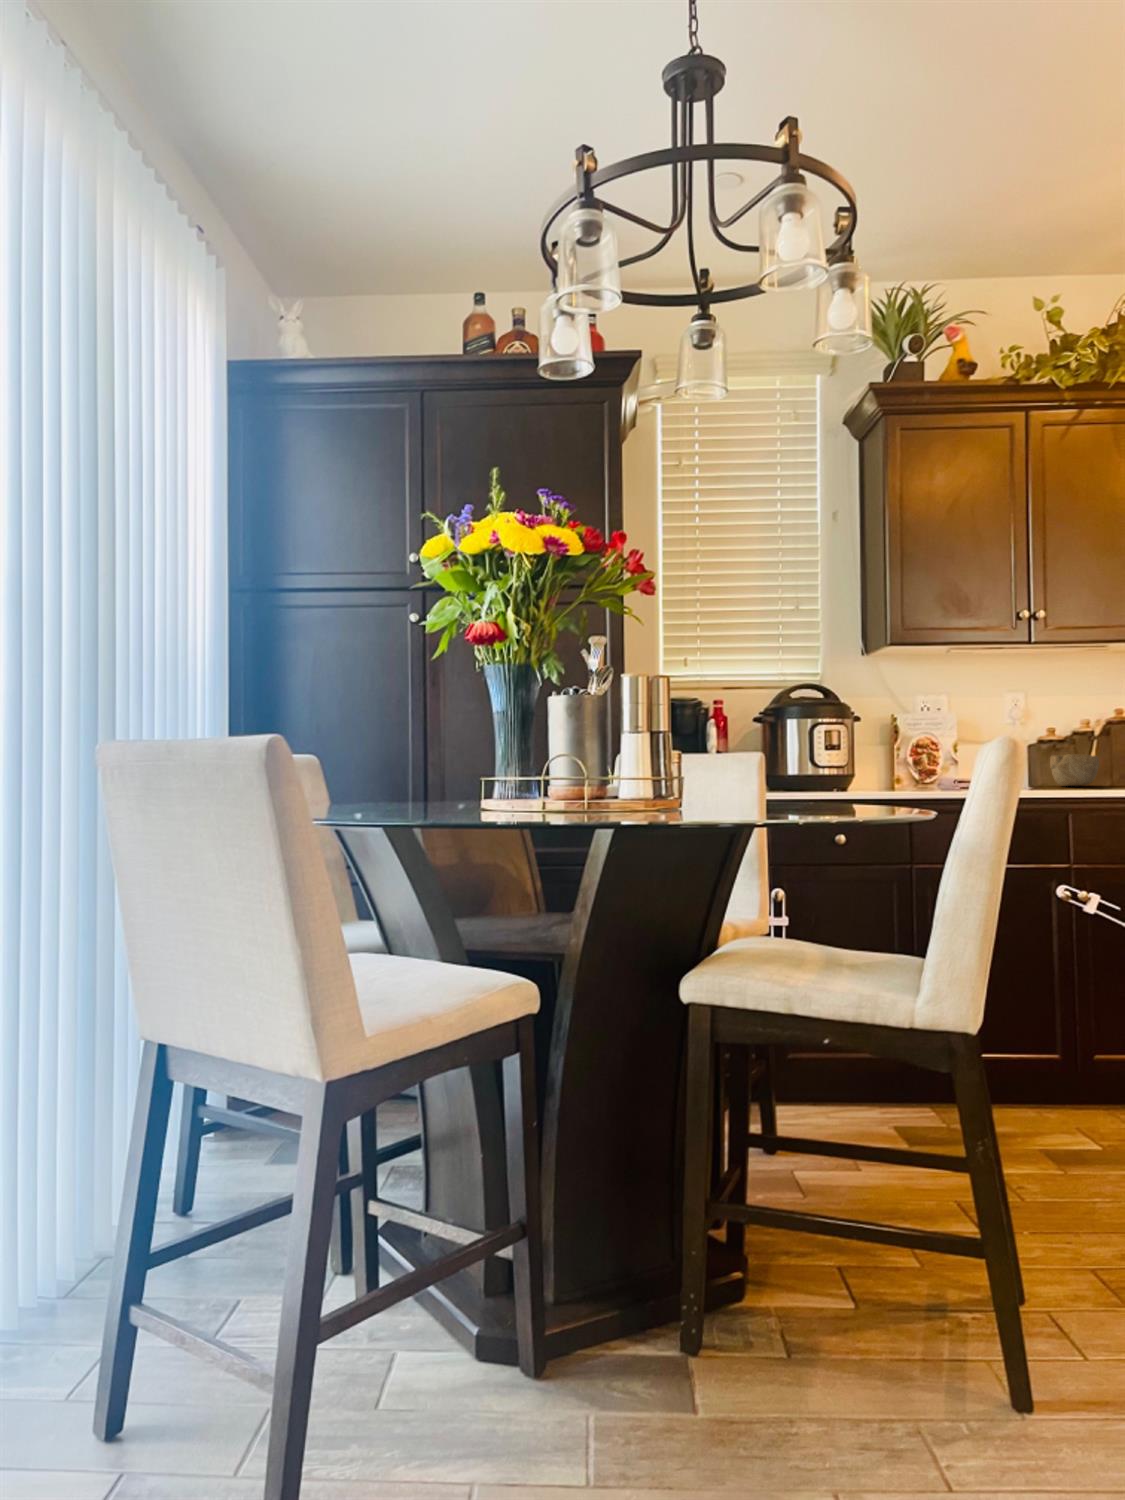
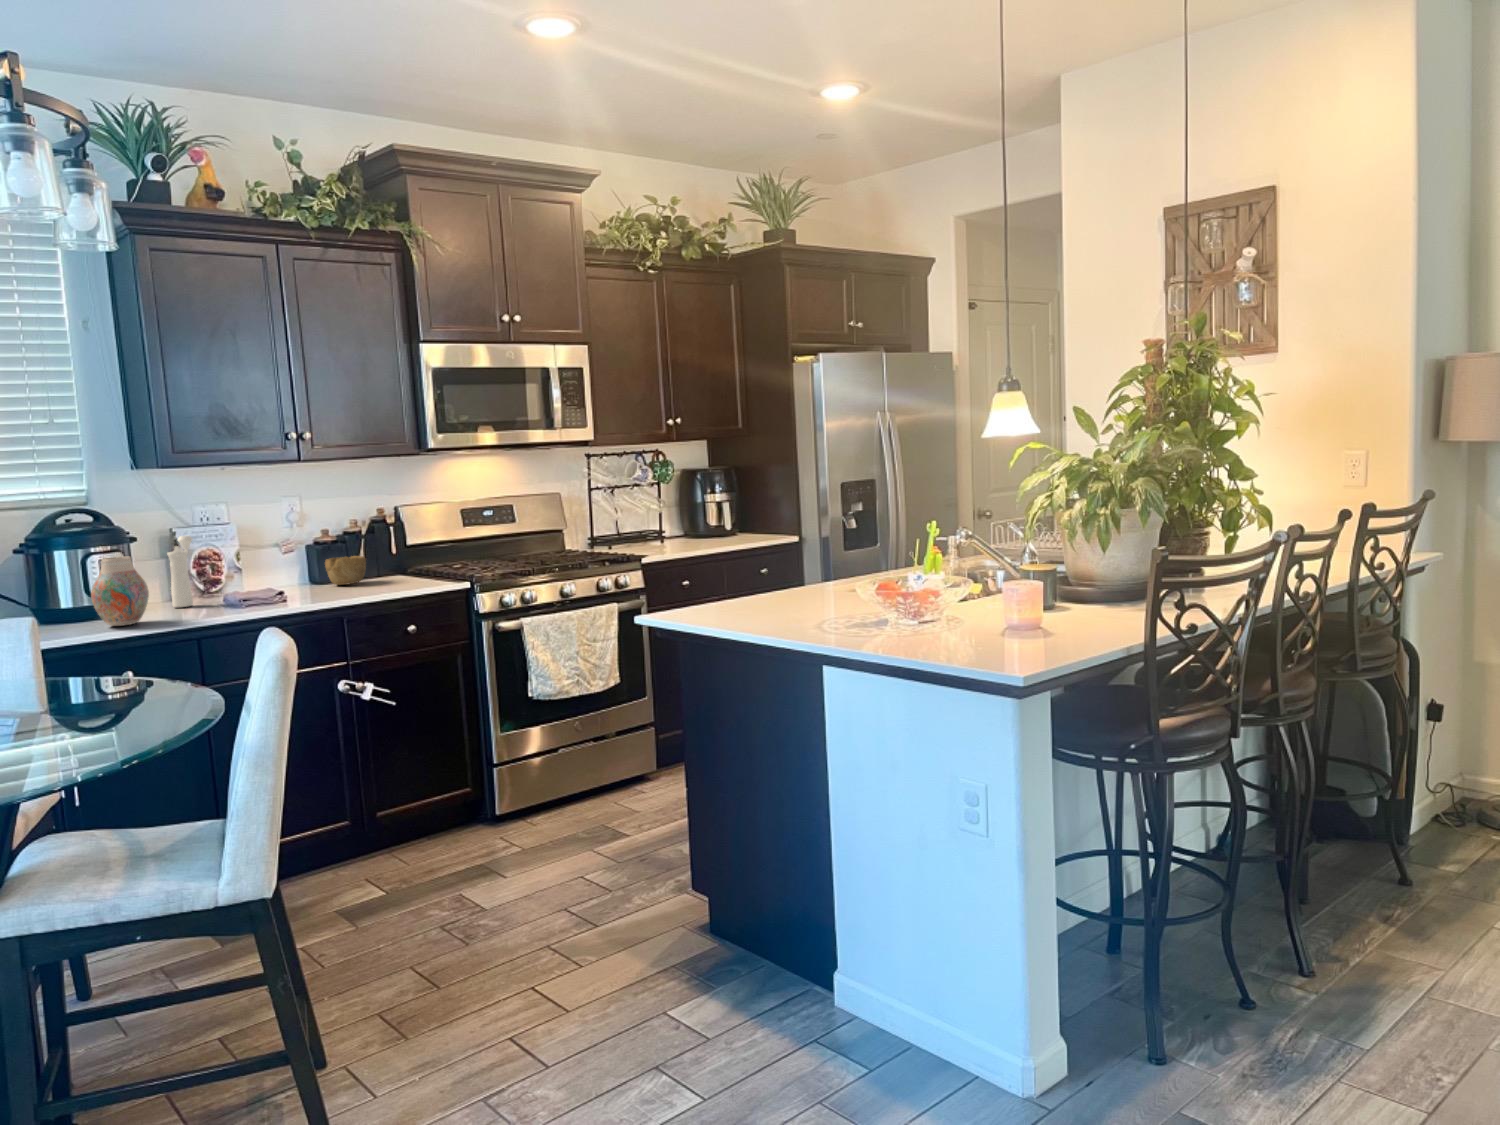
pepper mill: none [887,718,913,788] -> present [167,535,193,607]
vase: none [814,727,866,795] -> present [91,557,149,626]

